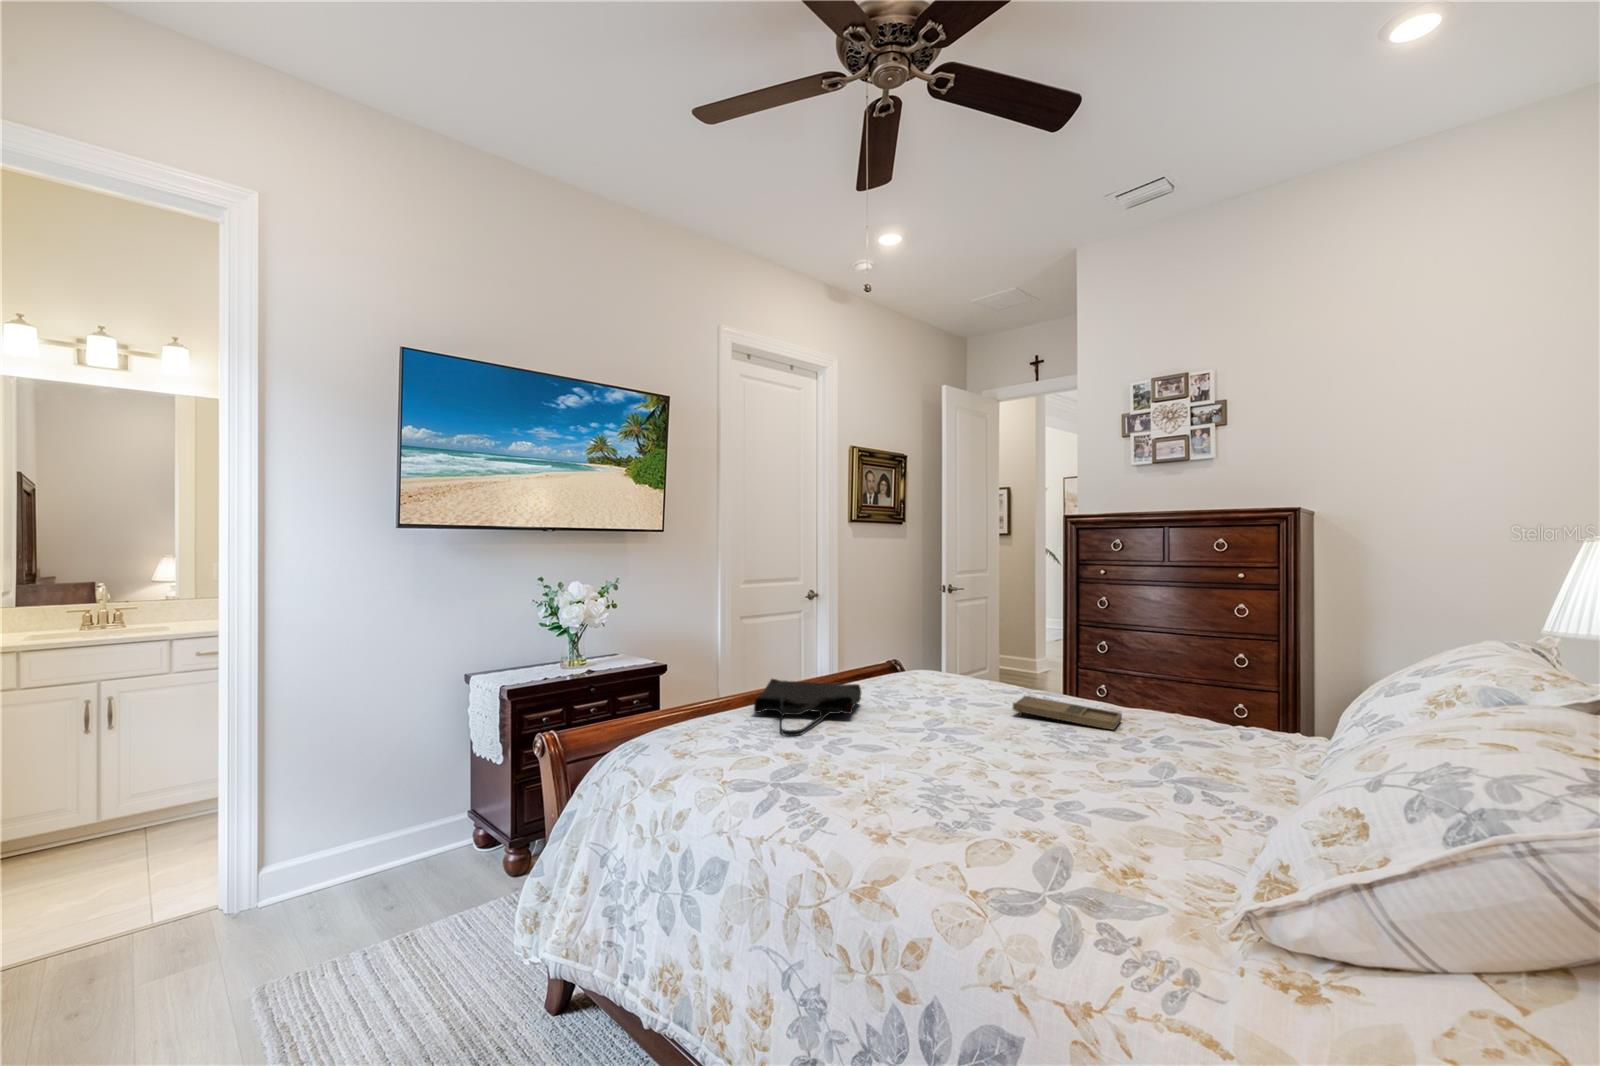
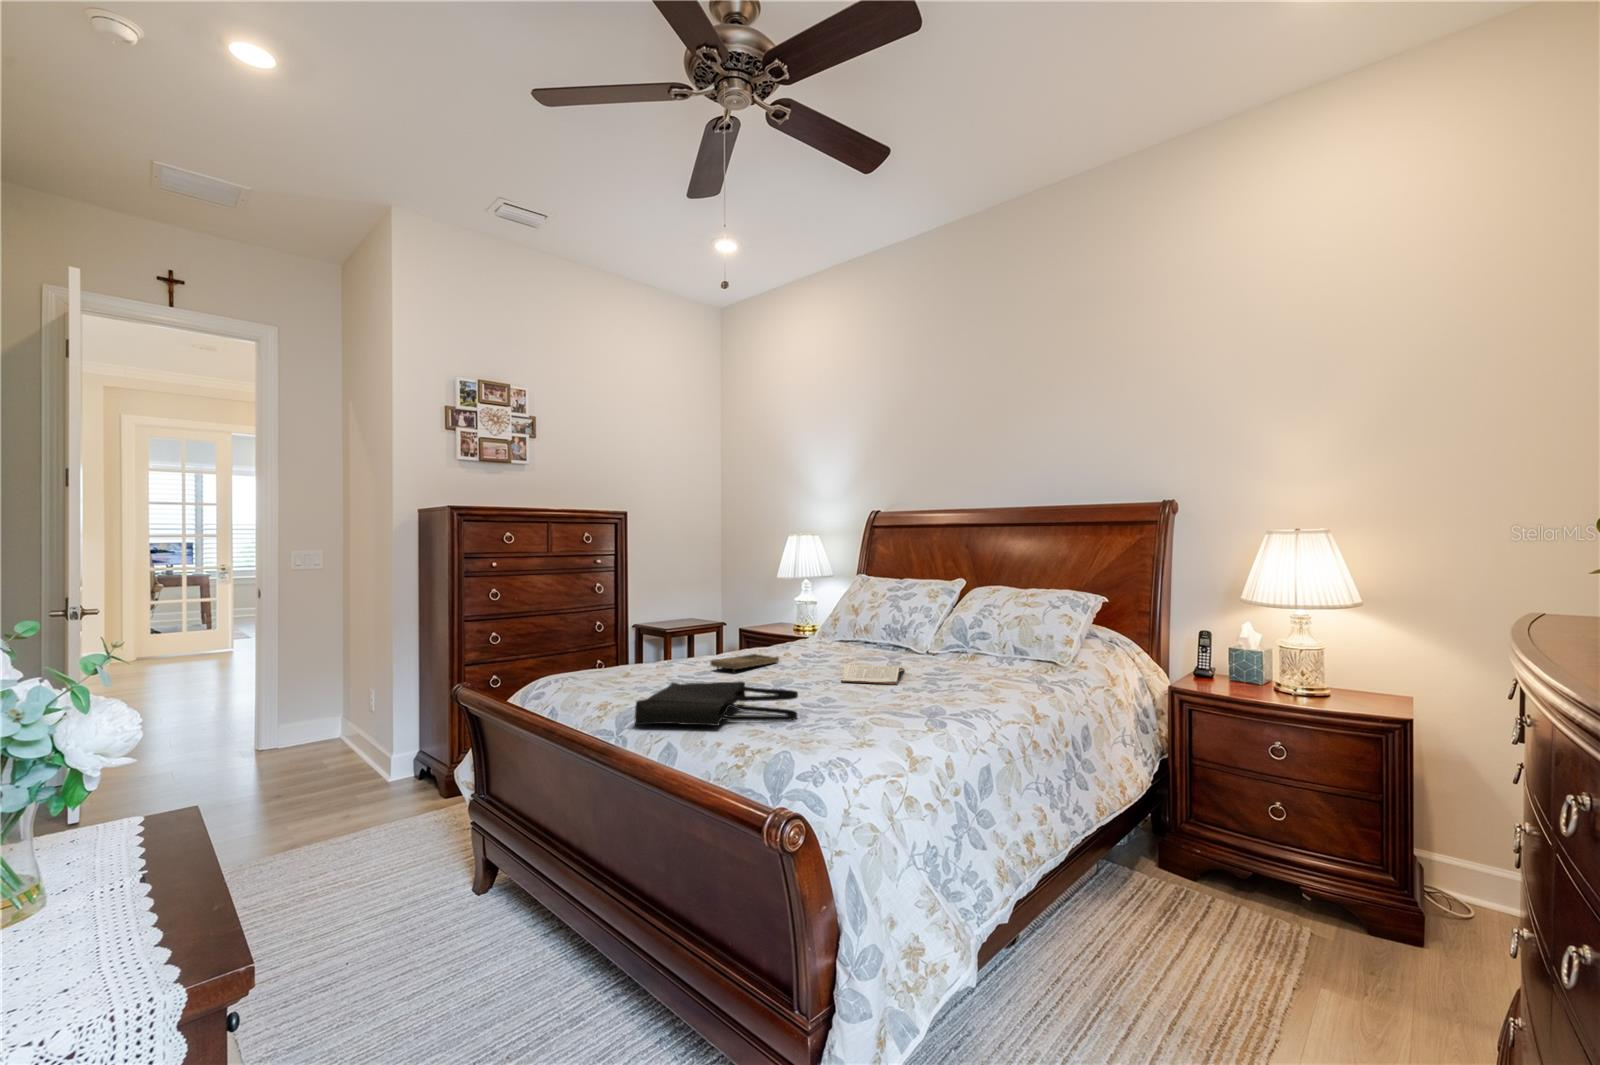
magazine: none [985,741,1122,795] -> present [841,665,904,685]

